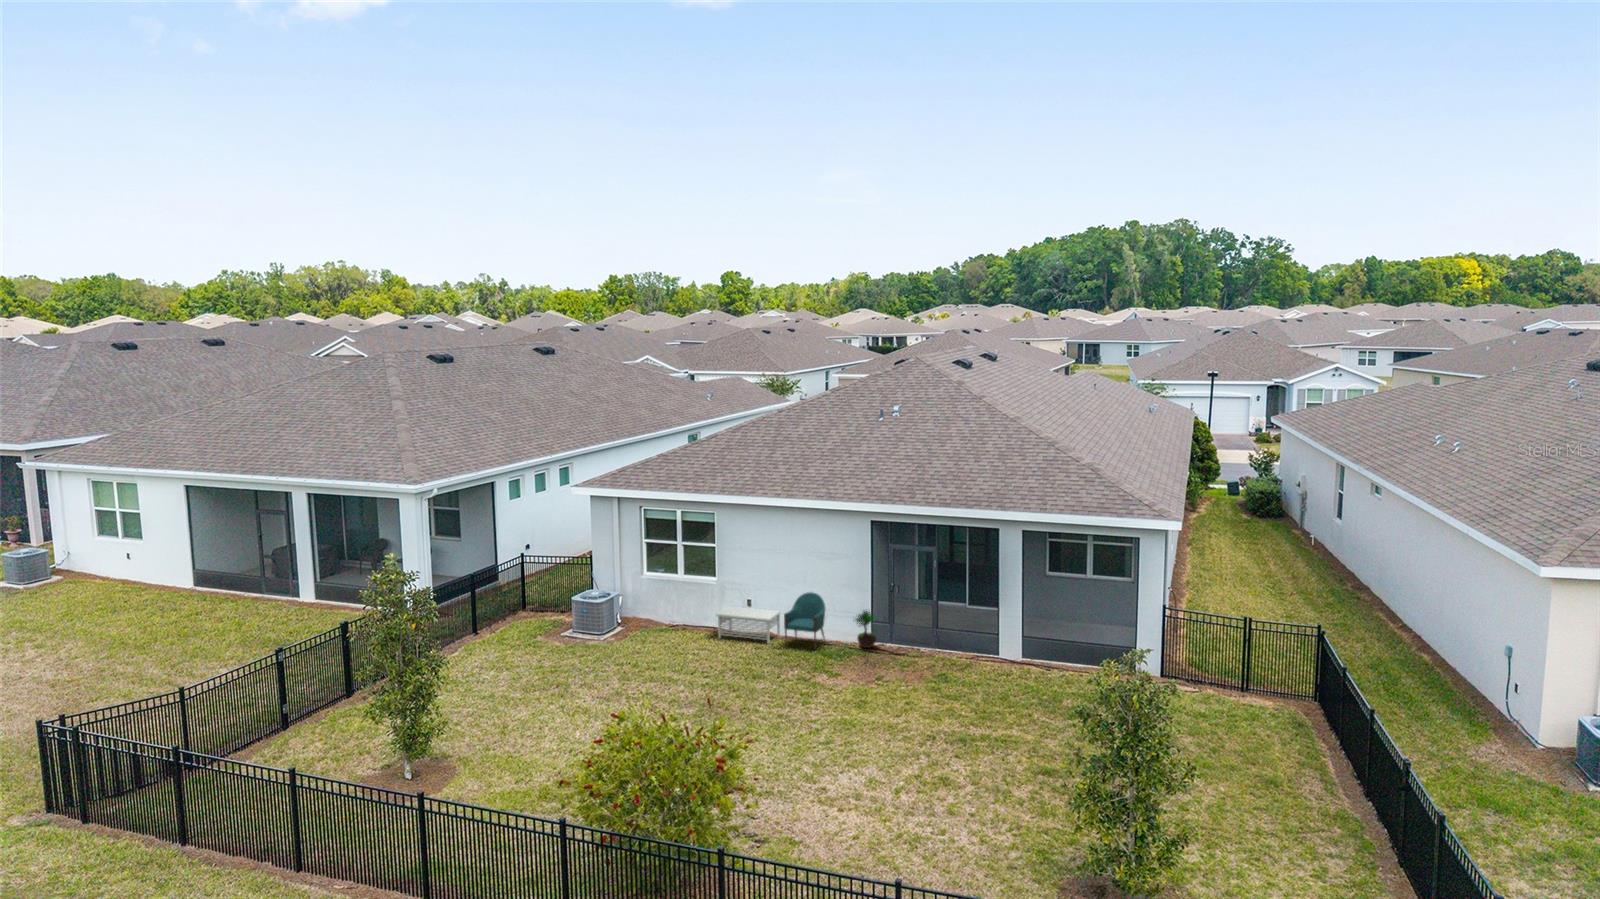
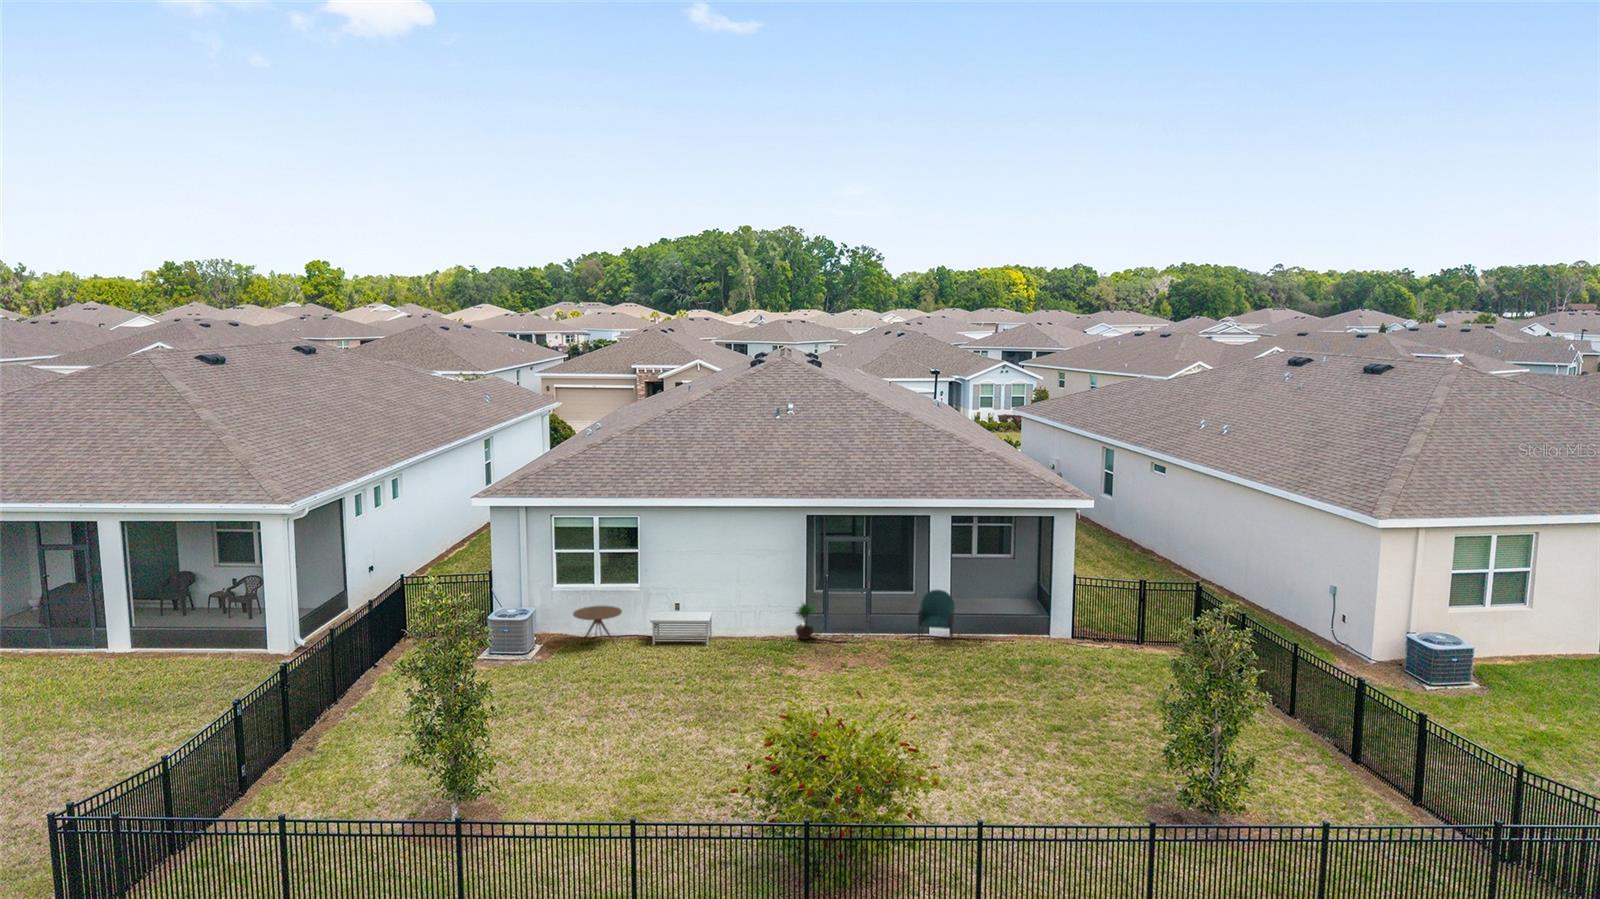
chair: present [784,592,826,646] -> present [918,590,955,643]
round table: none [648,596,695,637] -> present [573,606,622,643]

